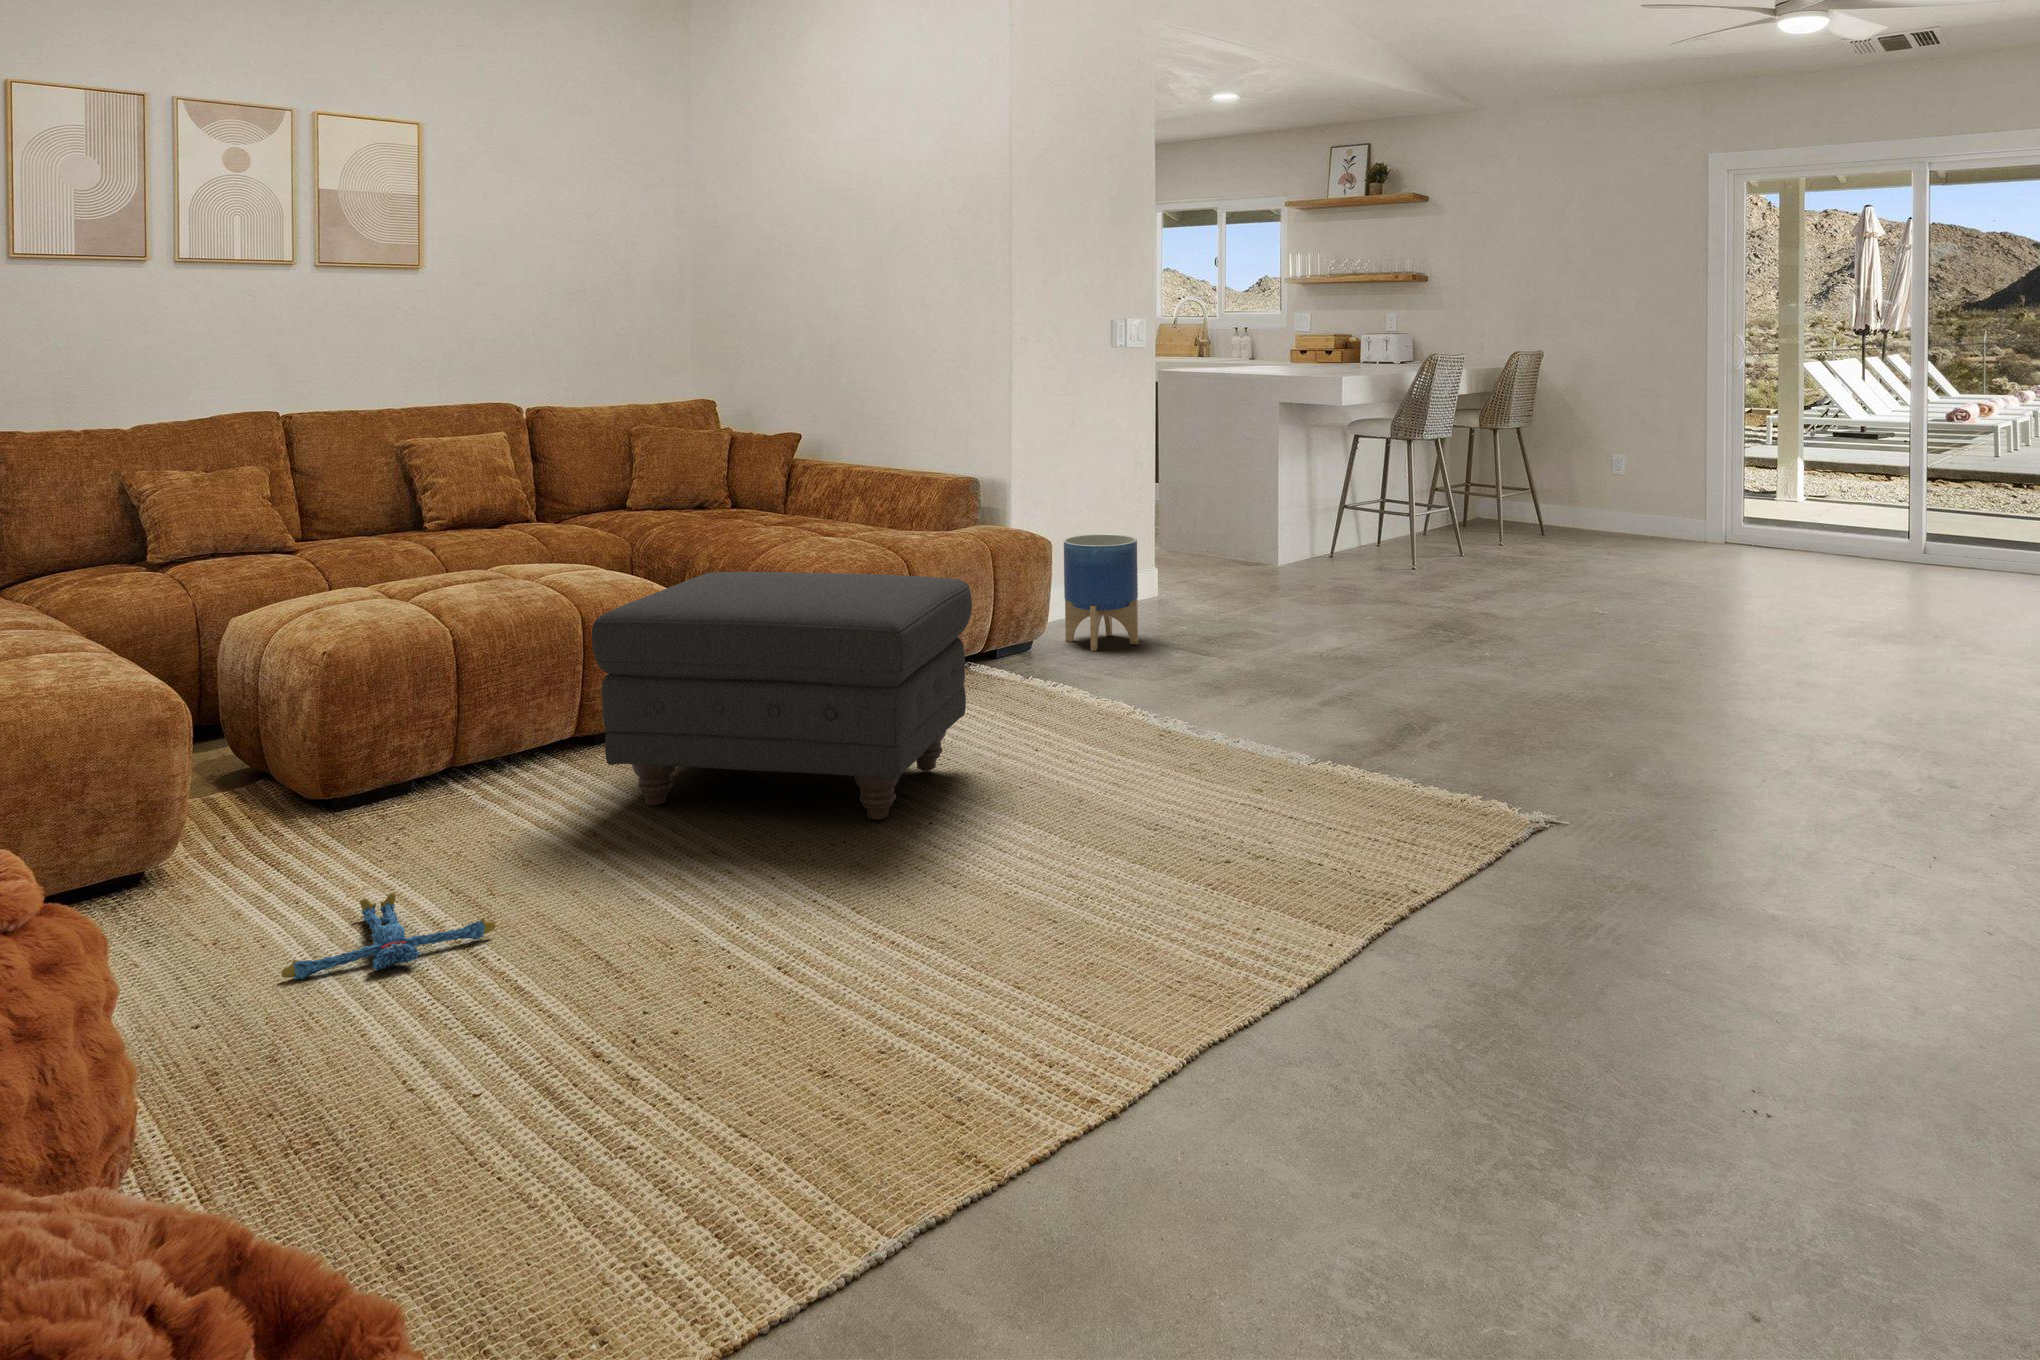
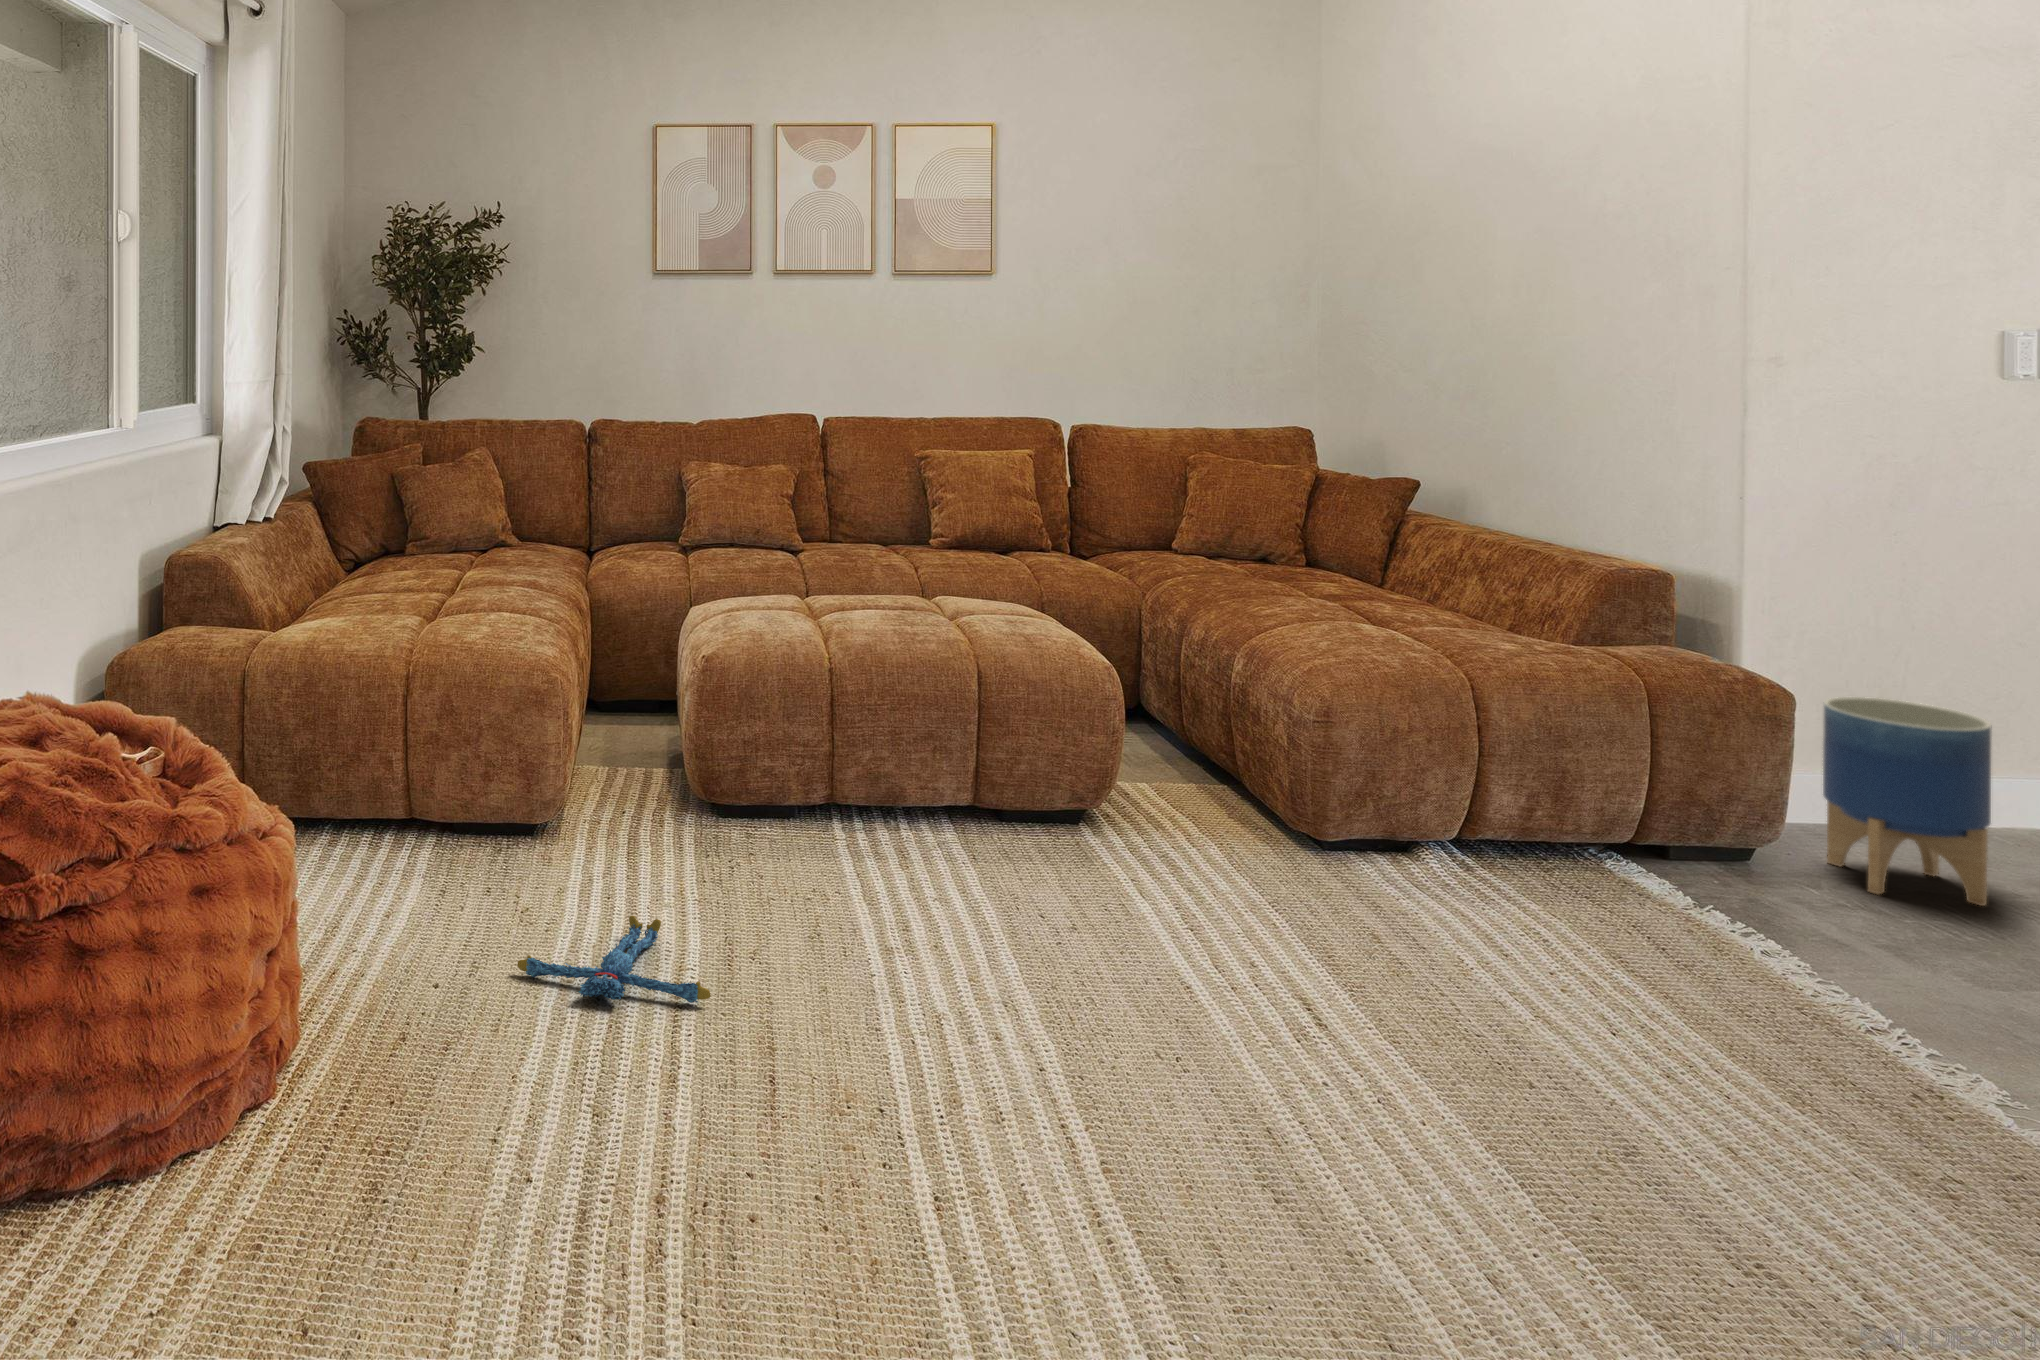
ottoman: present [592,572,972,820] -> none [933,647,1482,1044]

